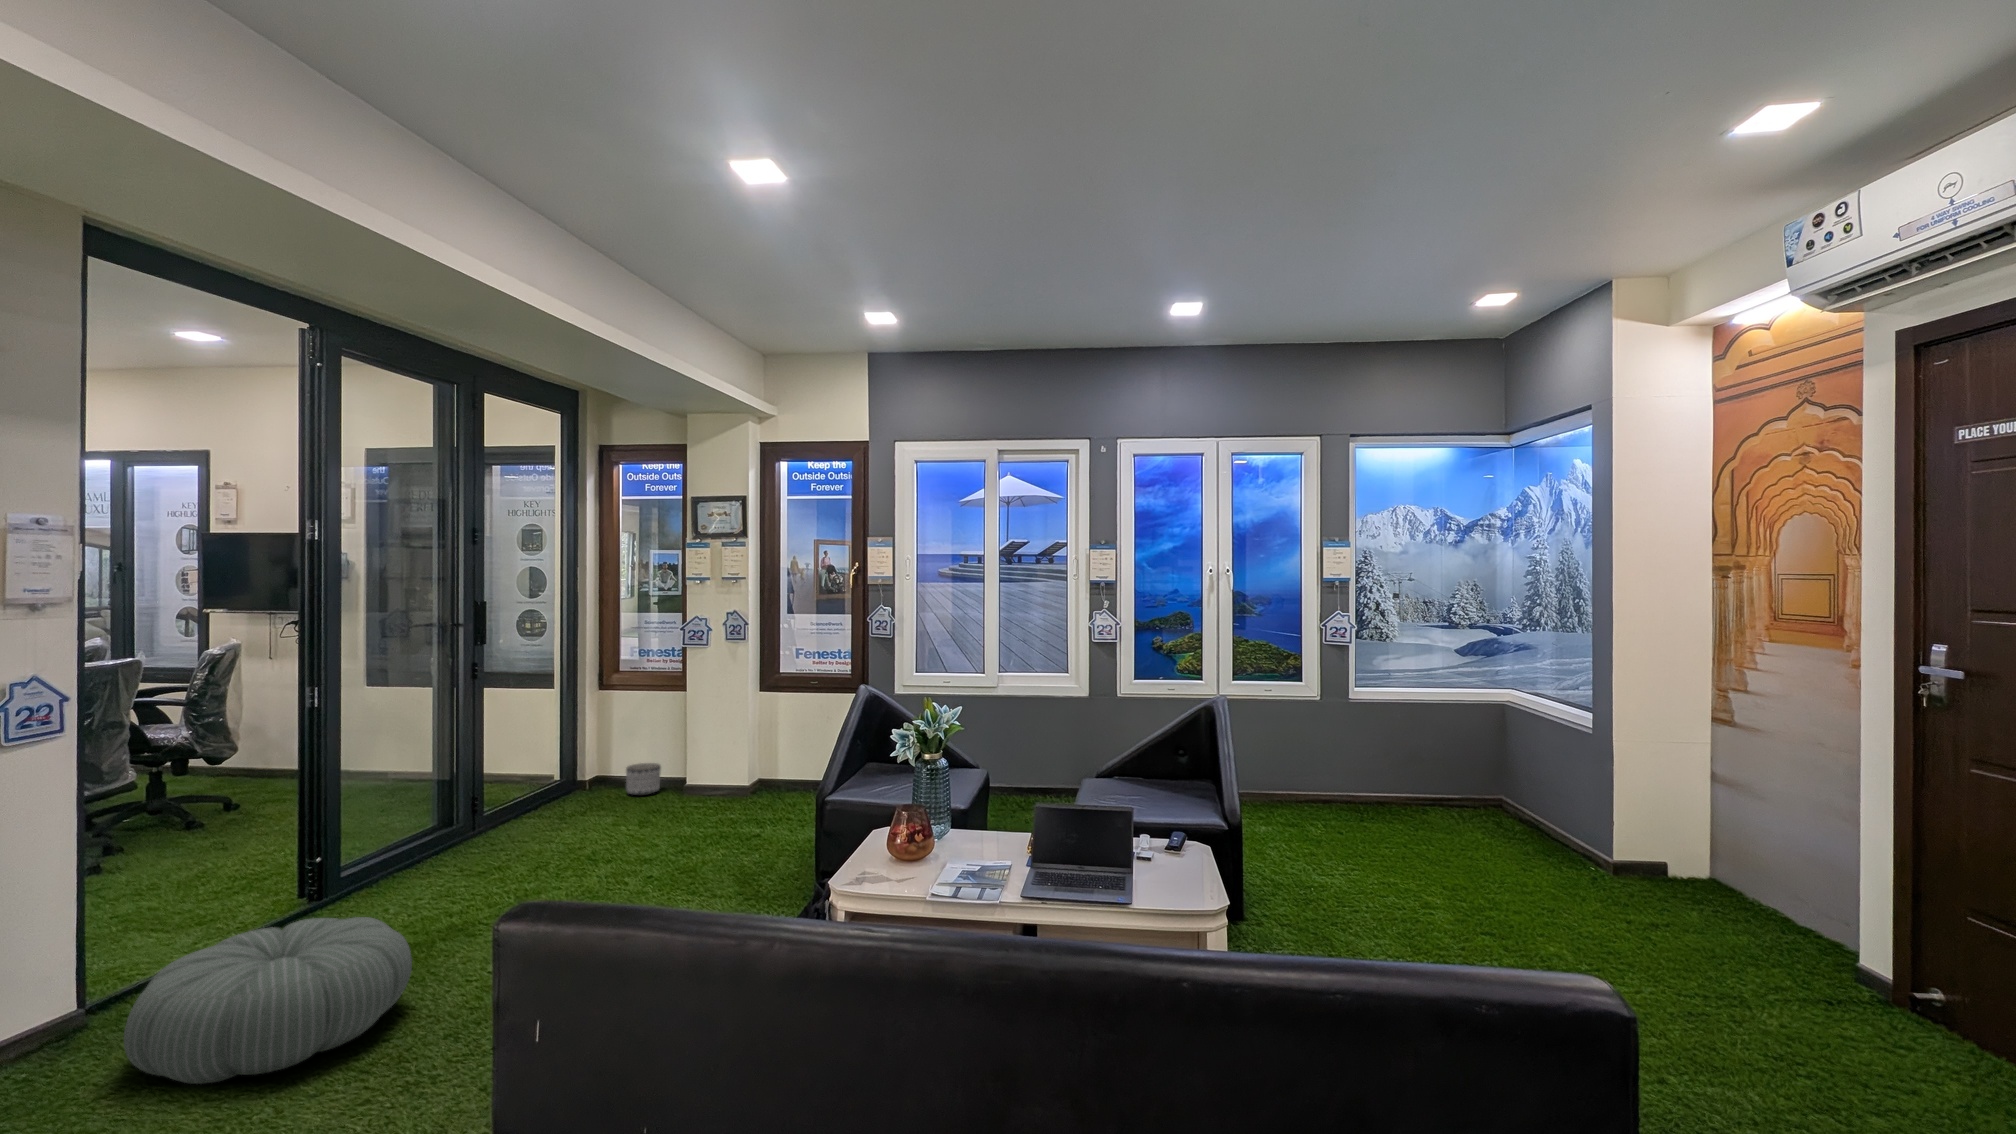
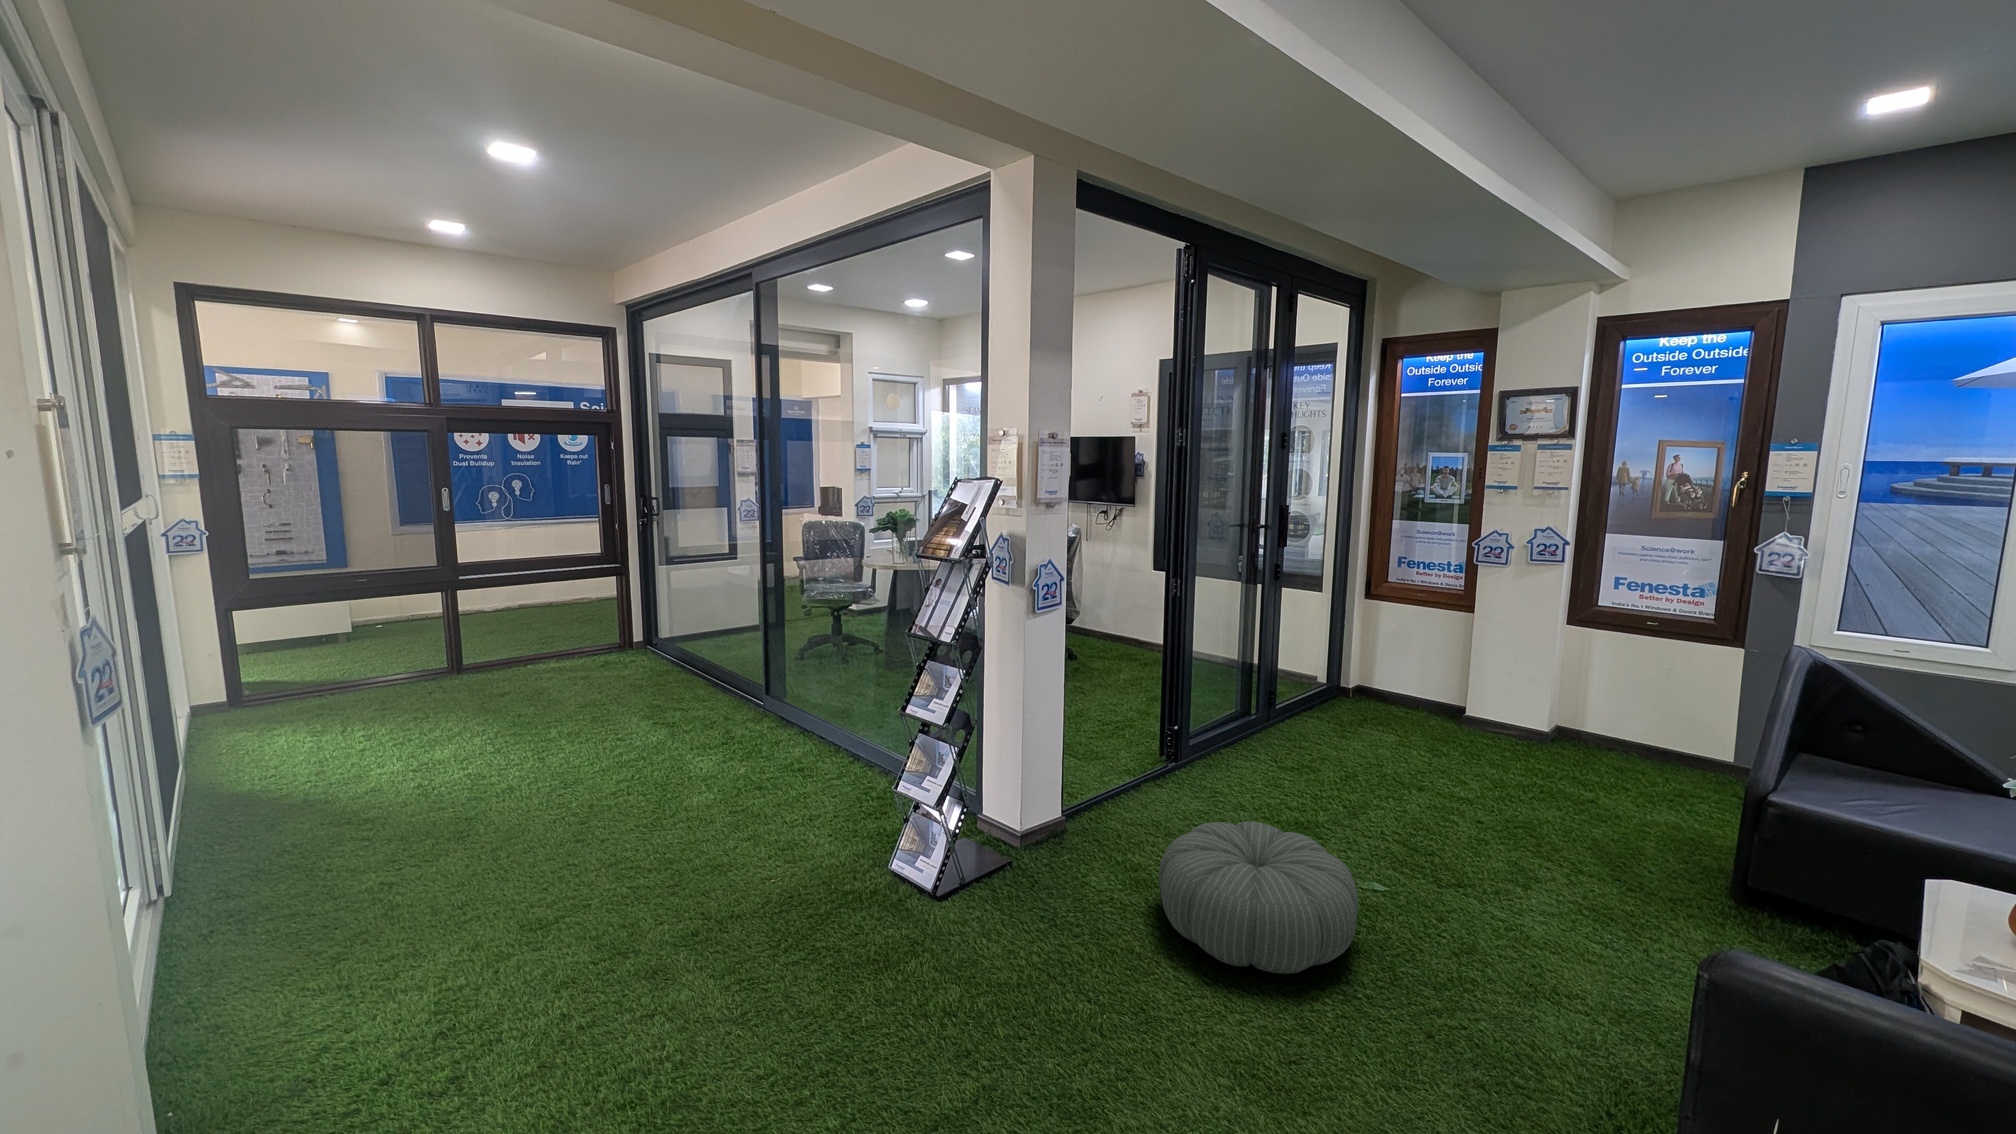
planter: present [626,763,661,795] -> none [1396,679,1434,714]

